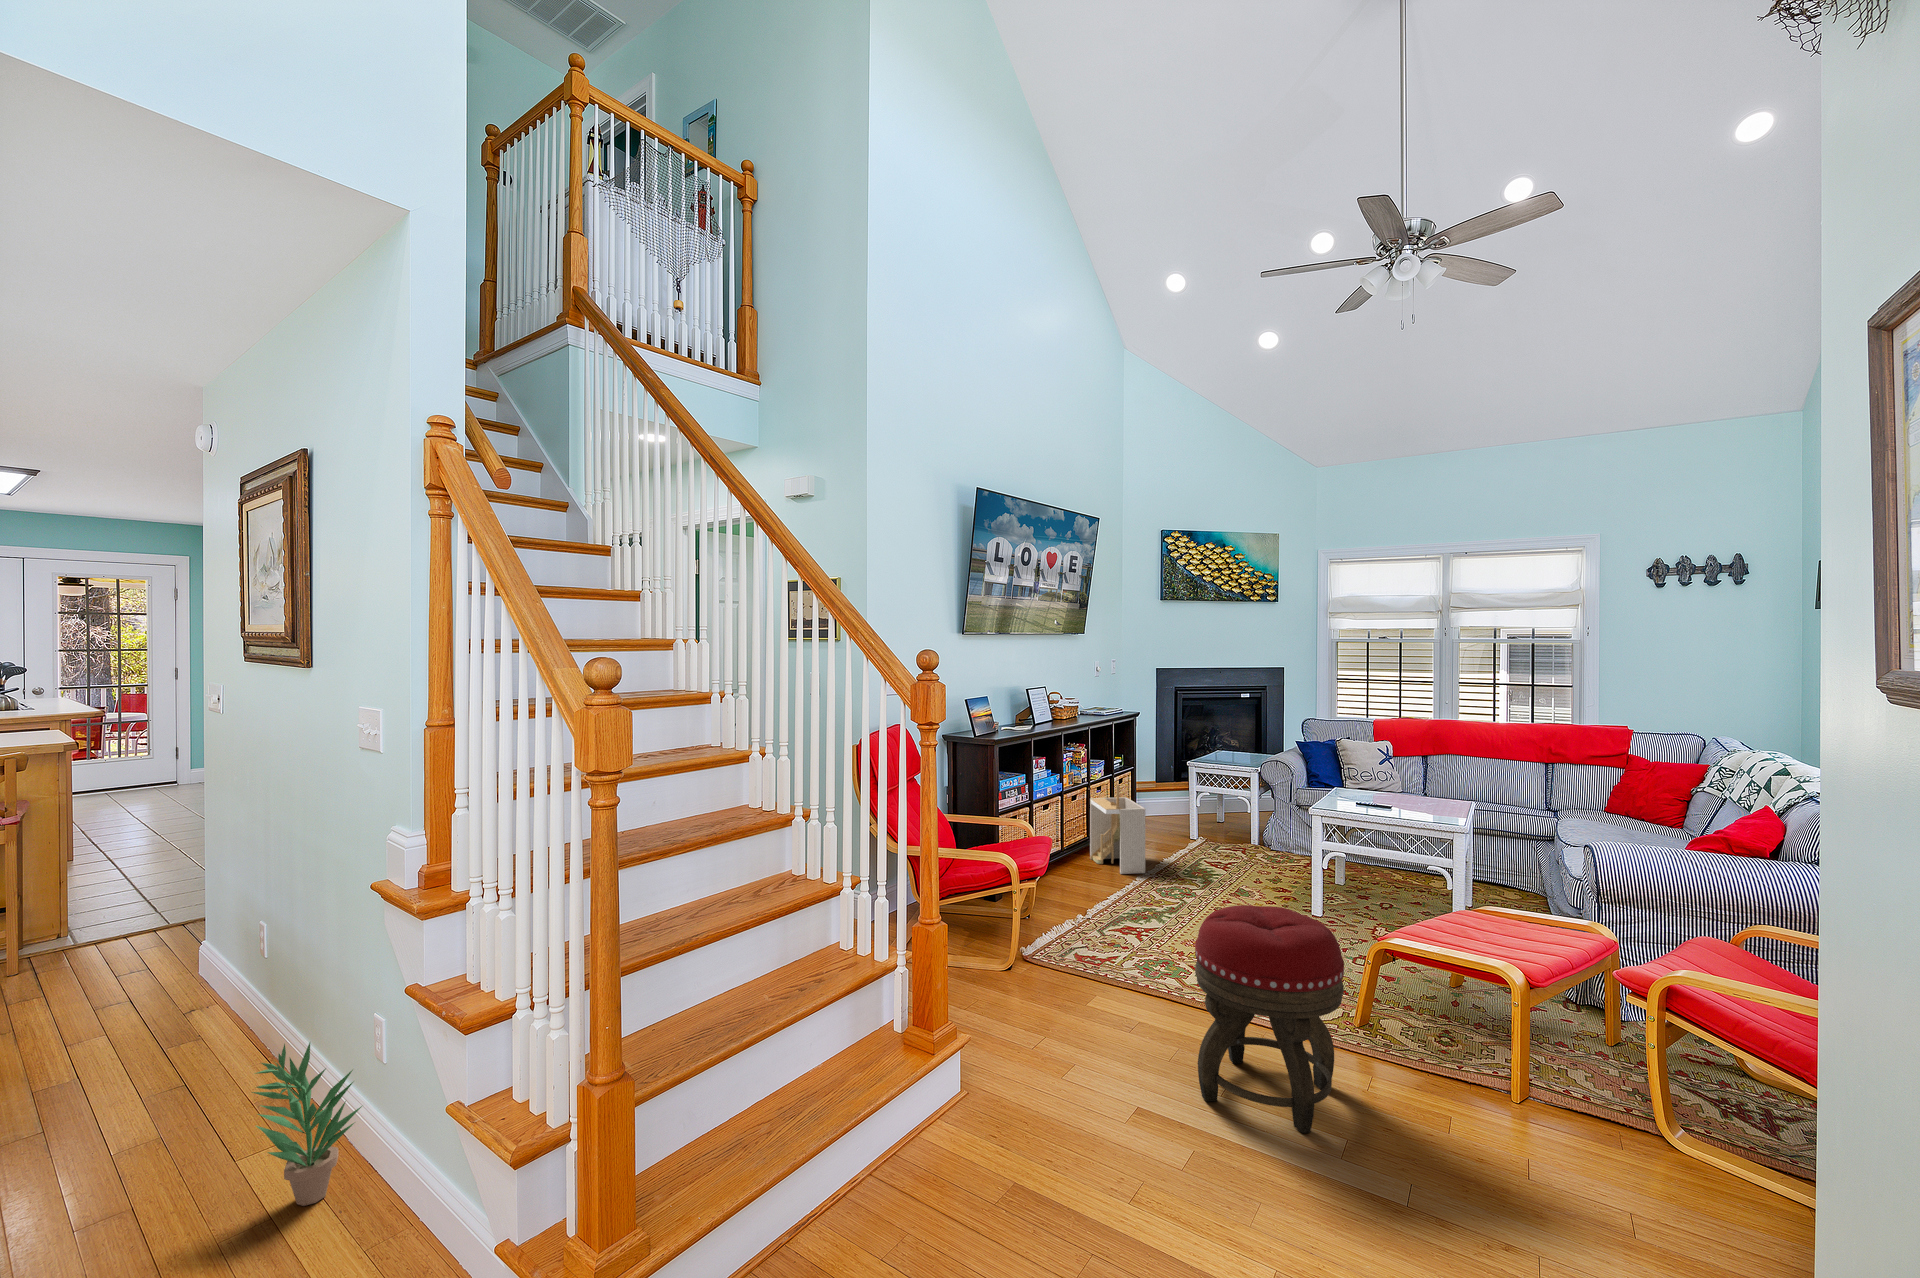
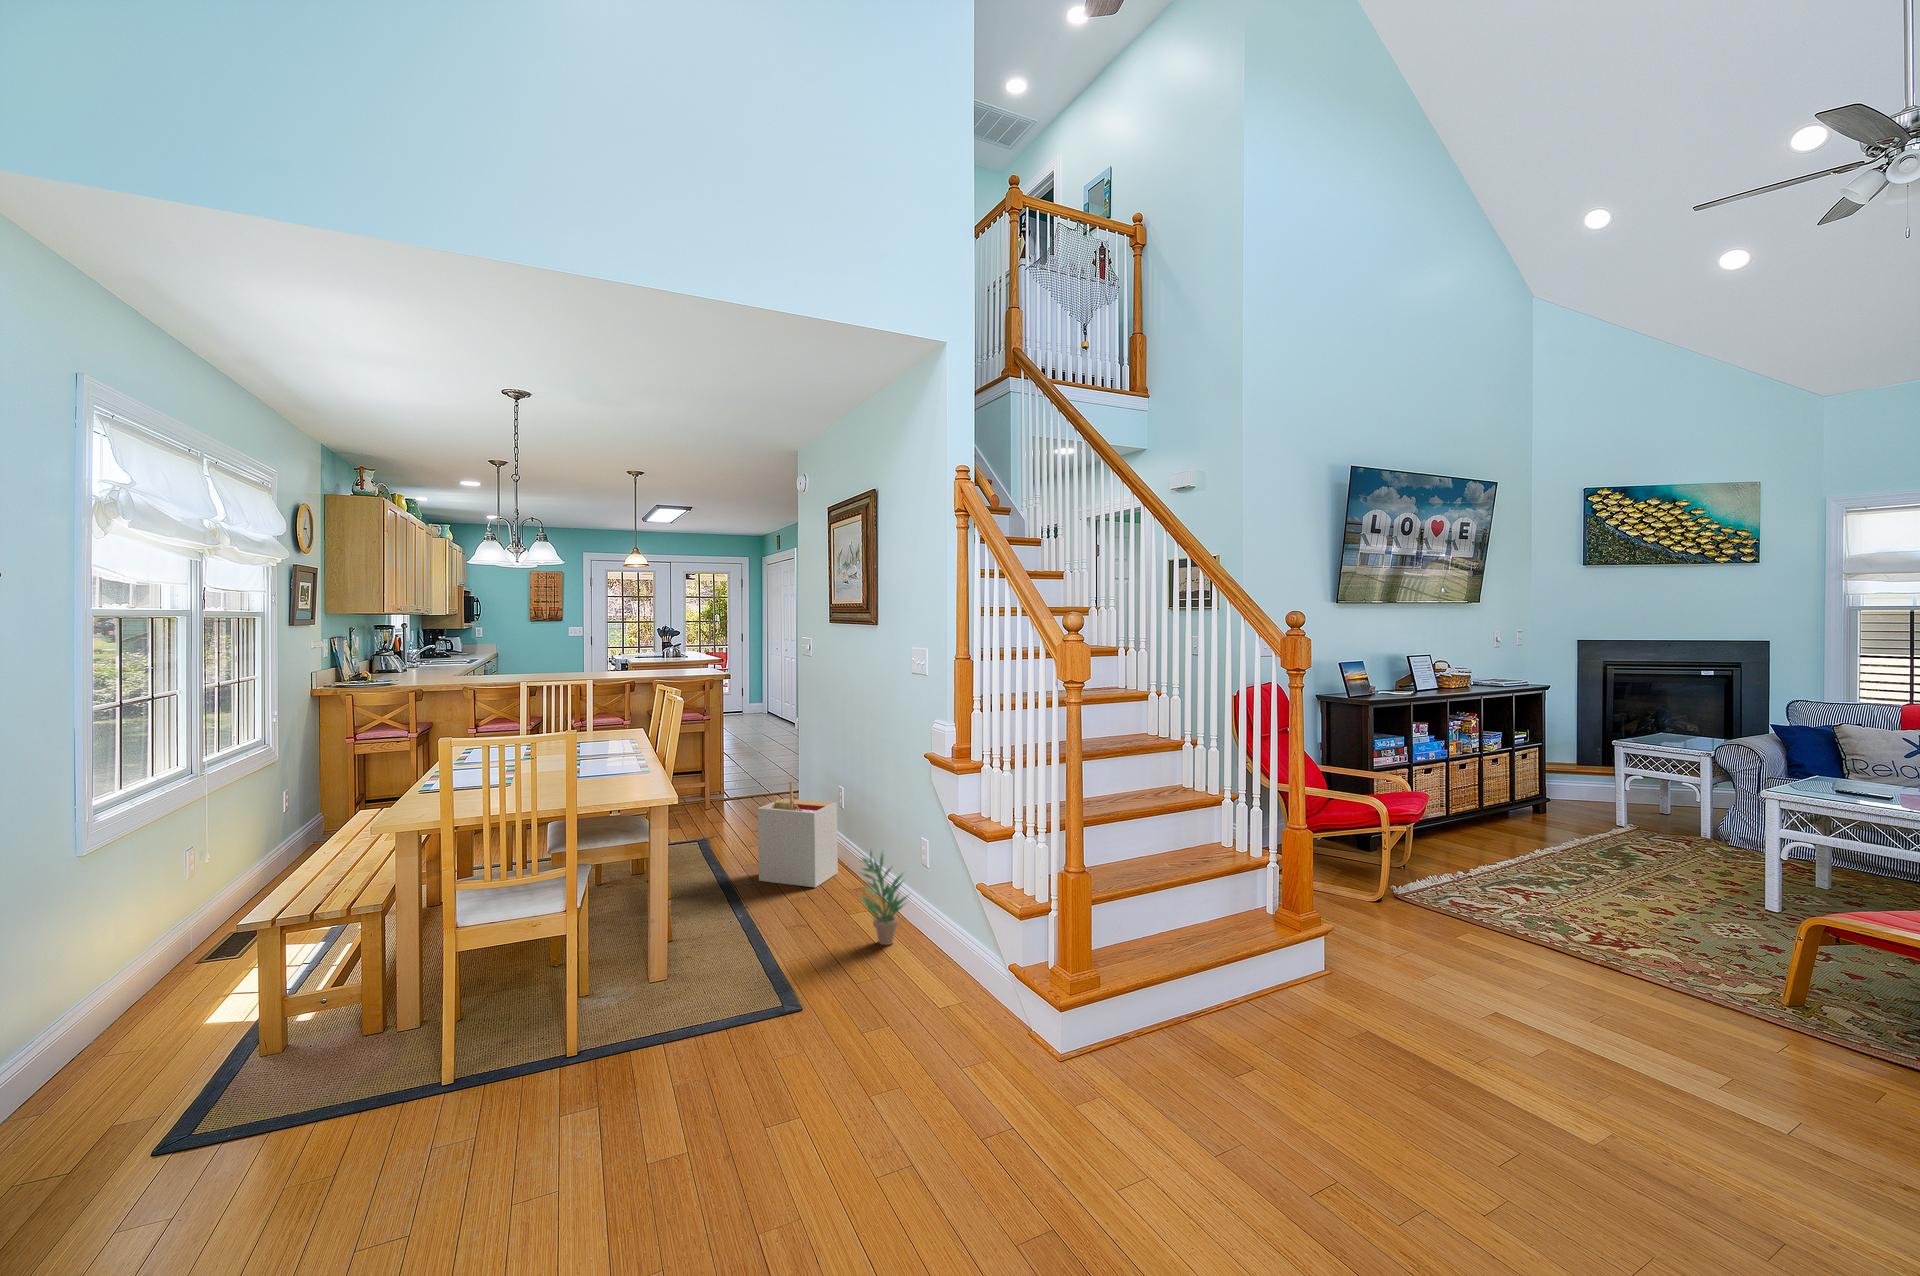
storage bin: present [1090,785,1146,874] -> present [758,782,838,887]
footstool: present [1195,905,1344,1133] -> none [1565,854,1746,1070]

